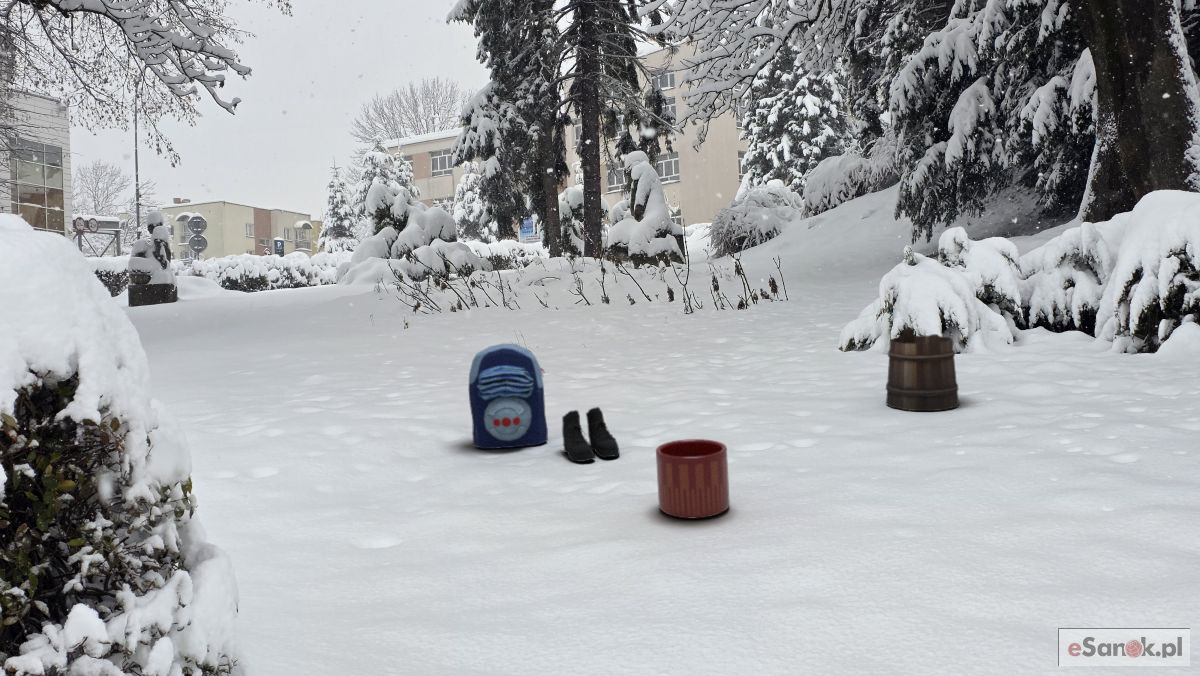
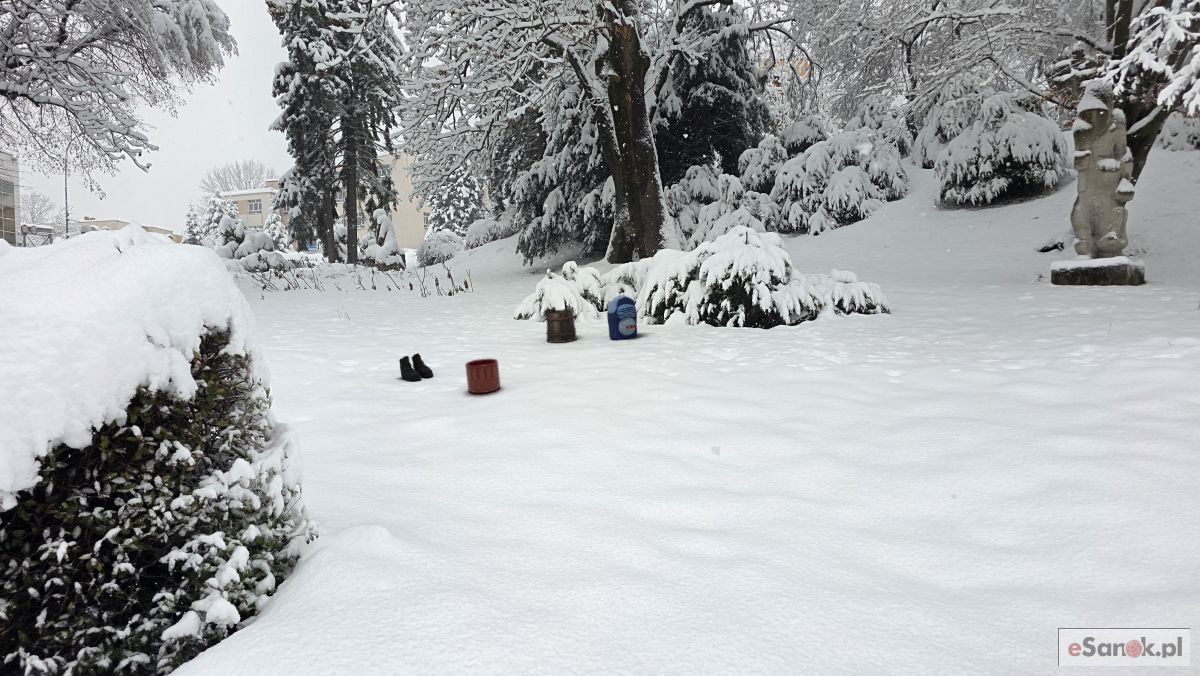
backpack: present [469,343,548,449] -> present [607,295,637,340]

